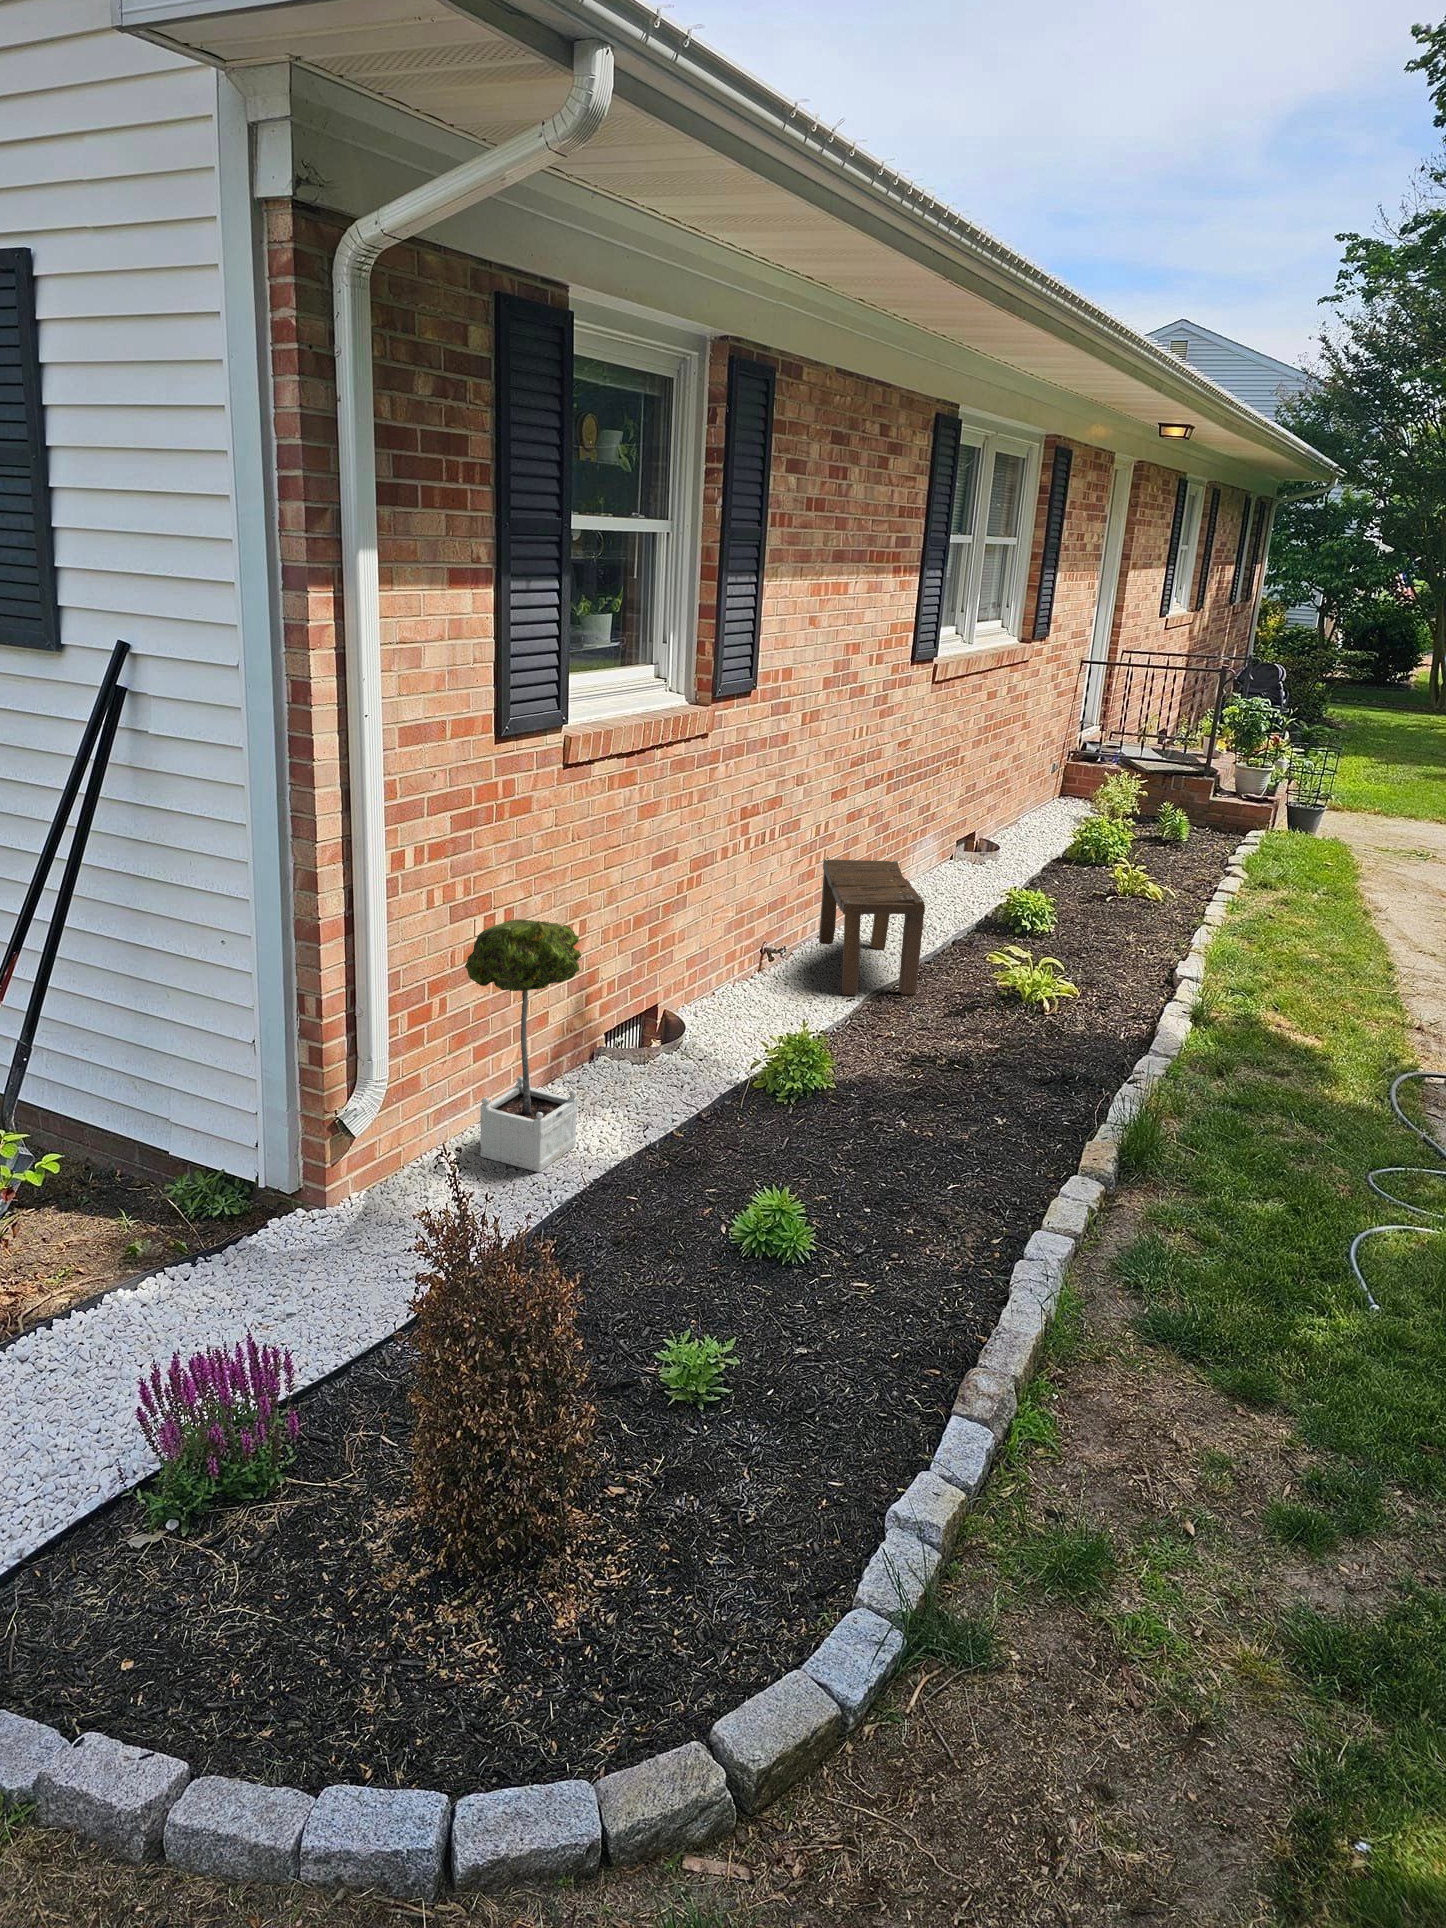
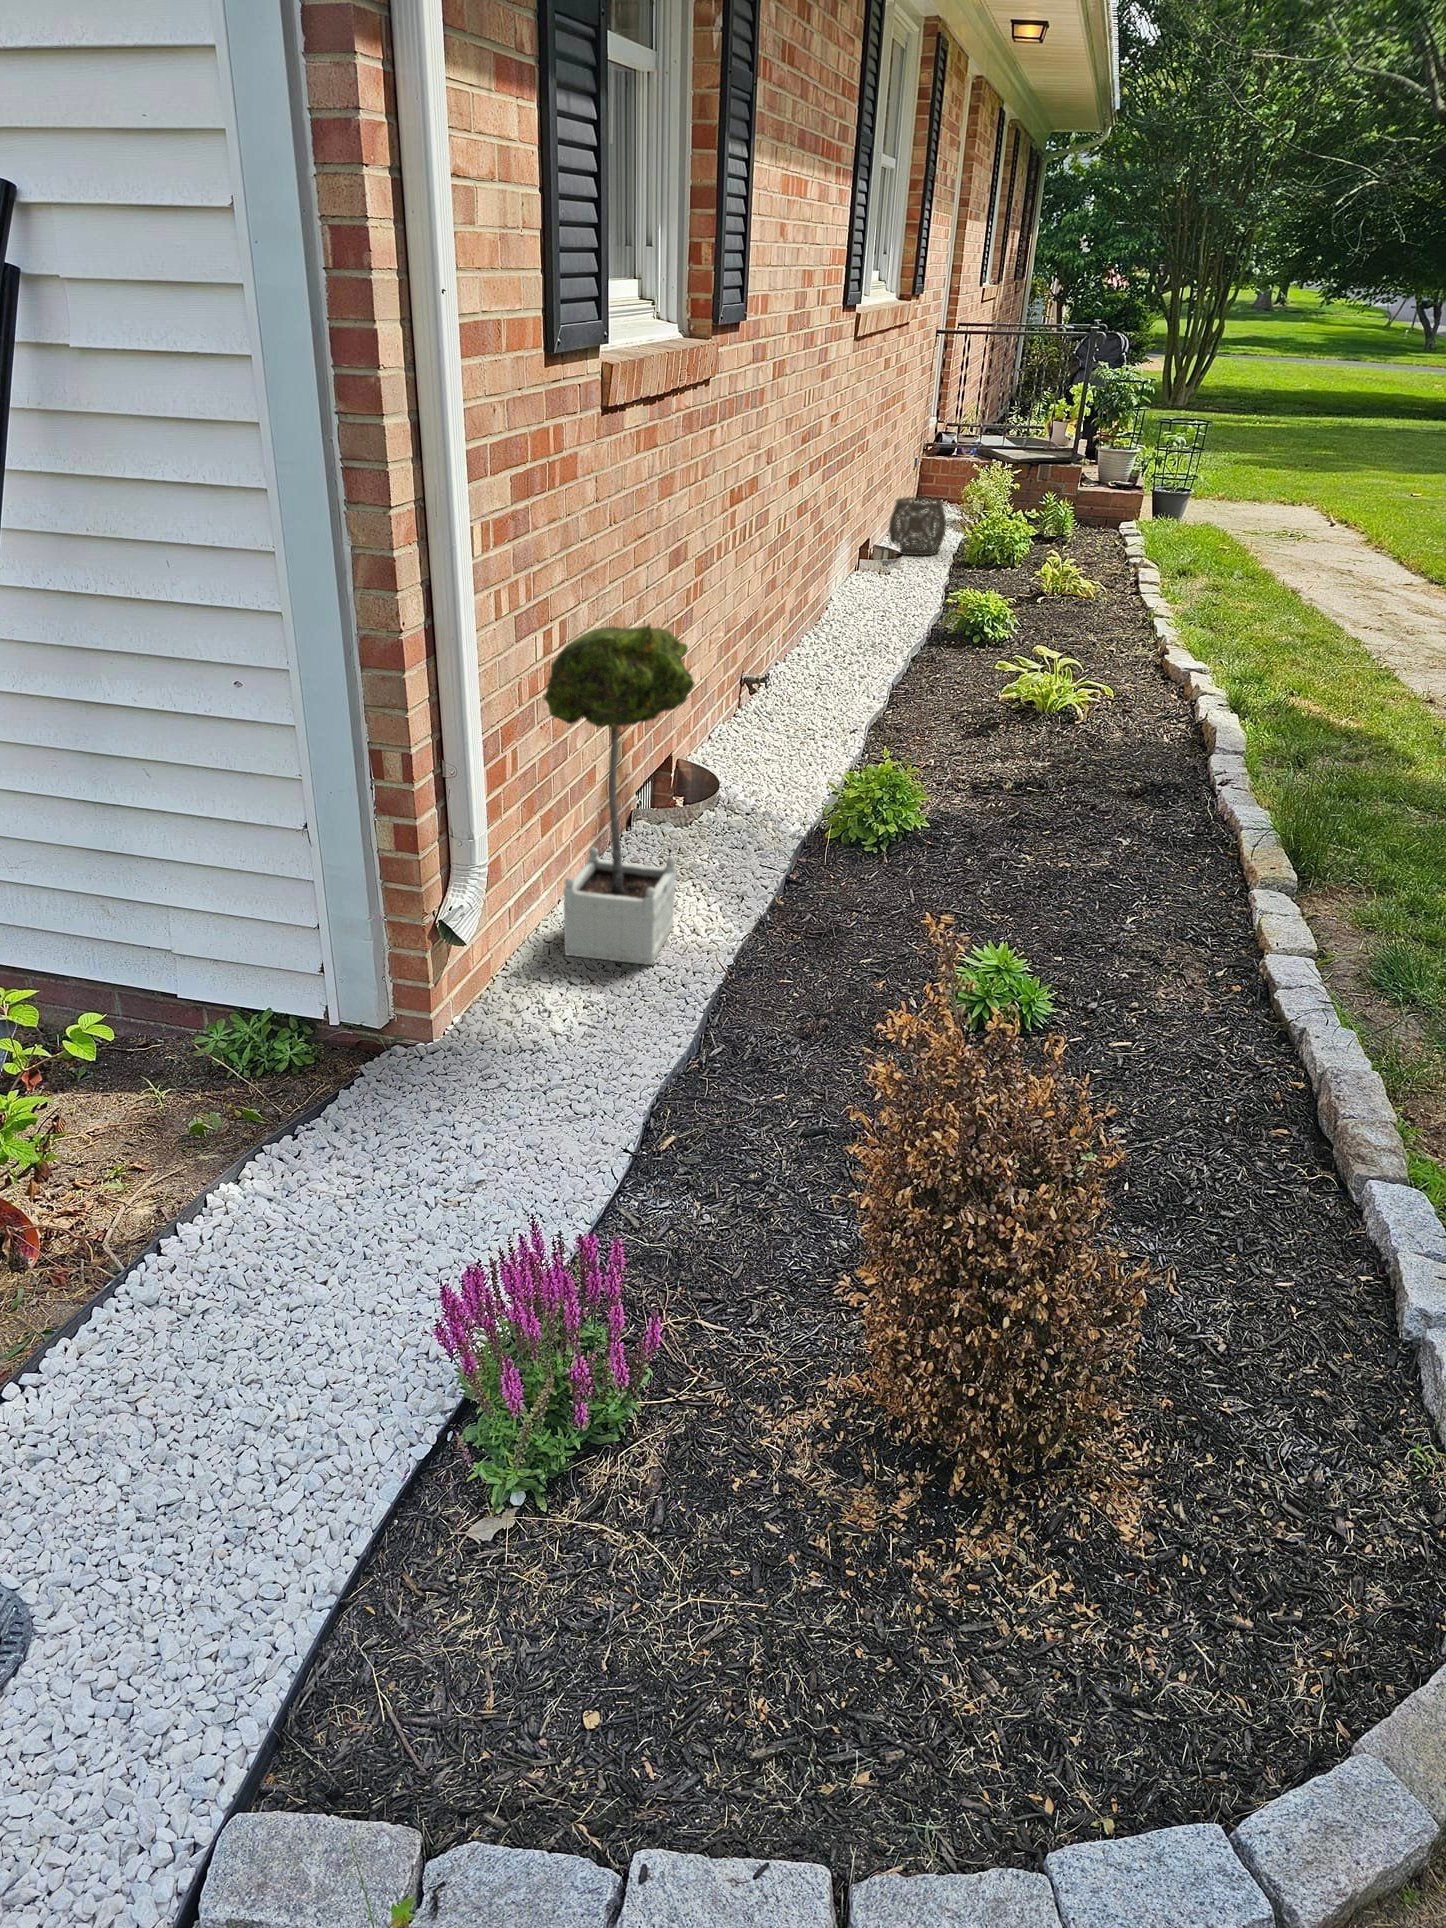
woven basket: none [992,802,1043,852] -> present [889,497,946,556]
bench: present [819,859,925,995] -> none [784,558,946,723]

